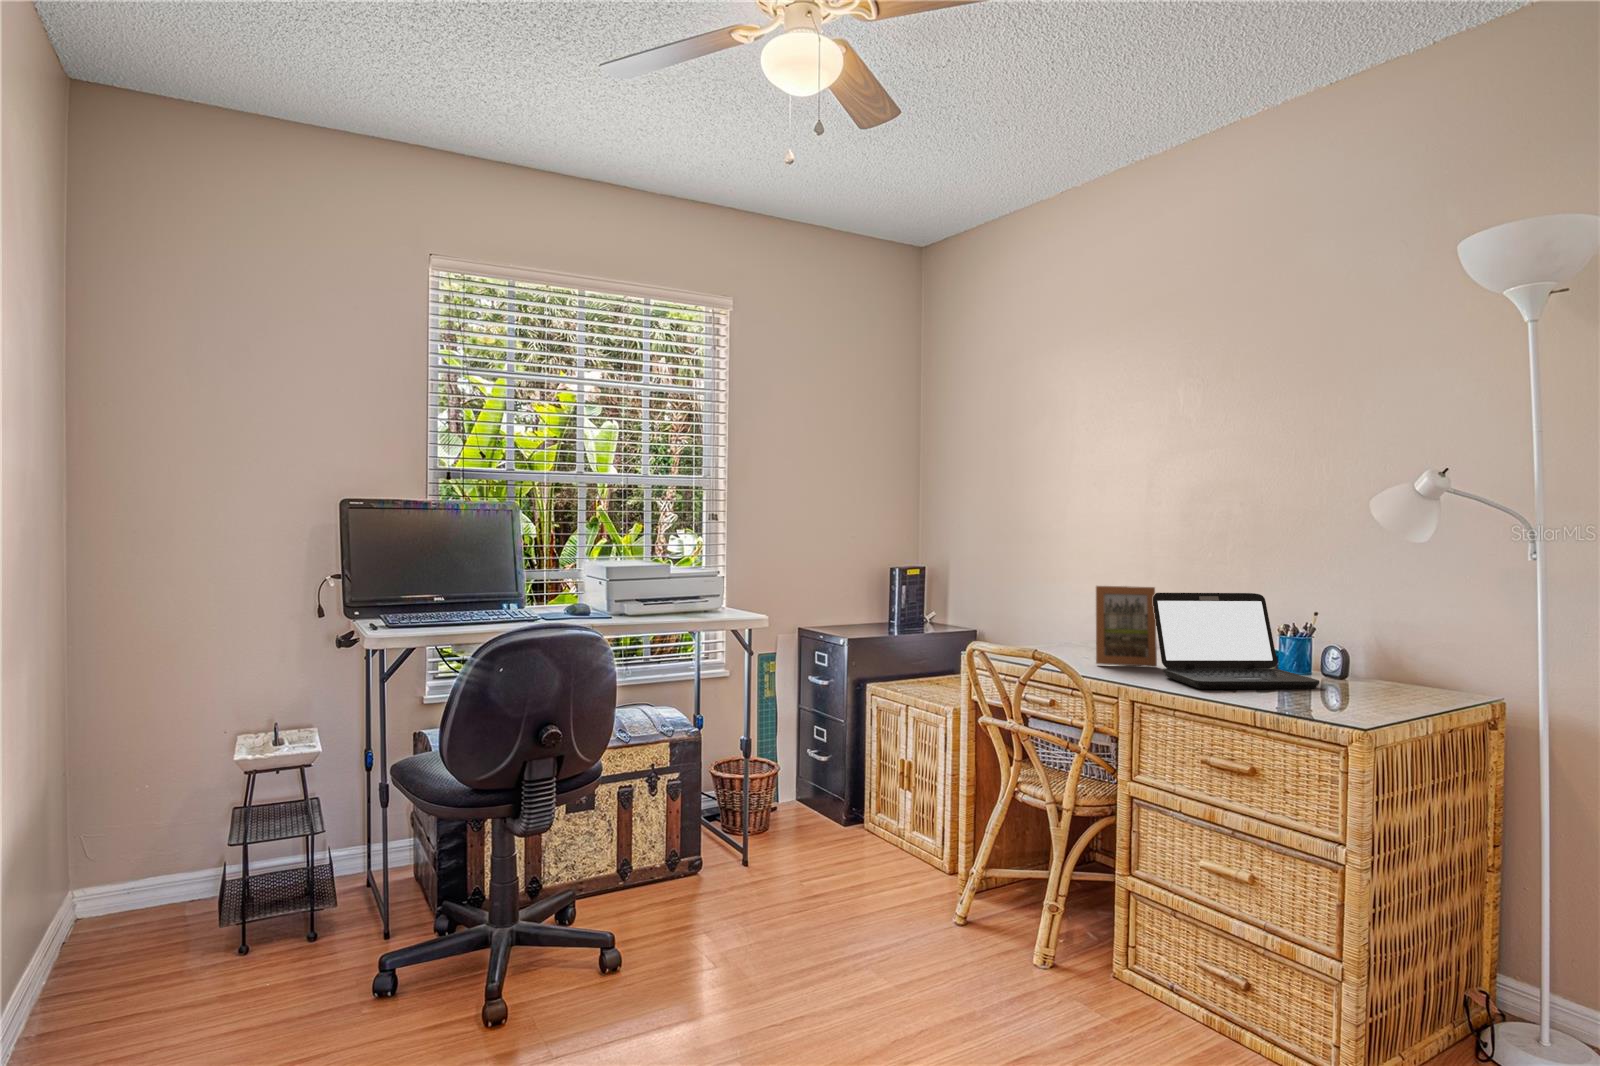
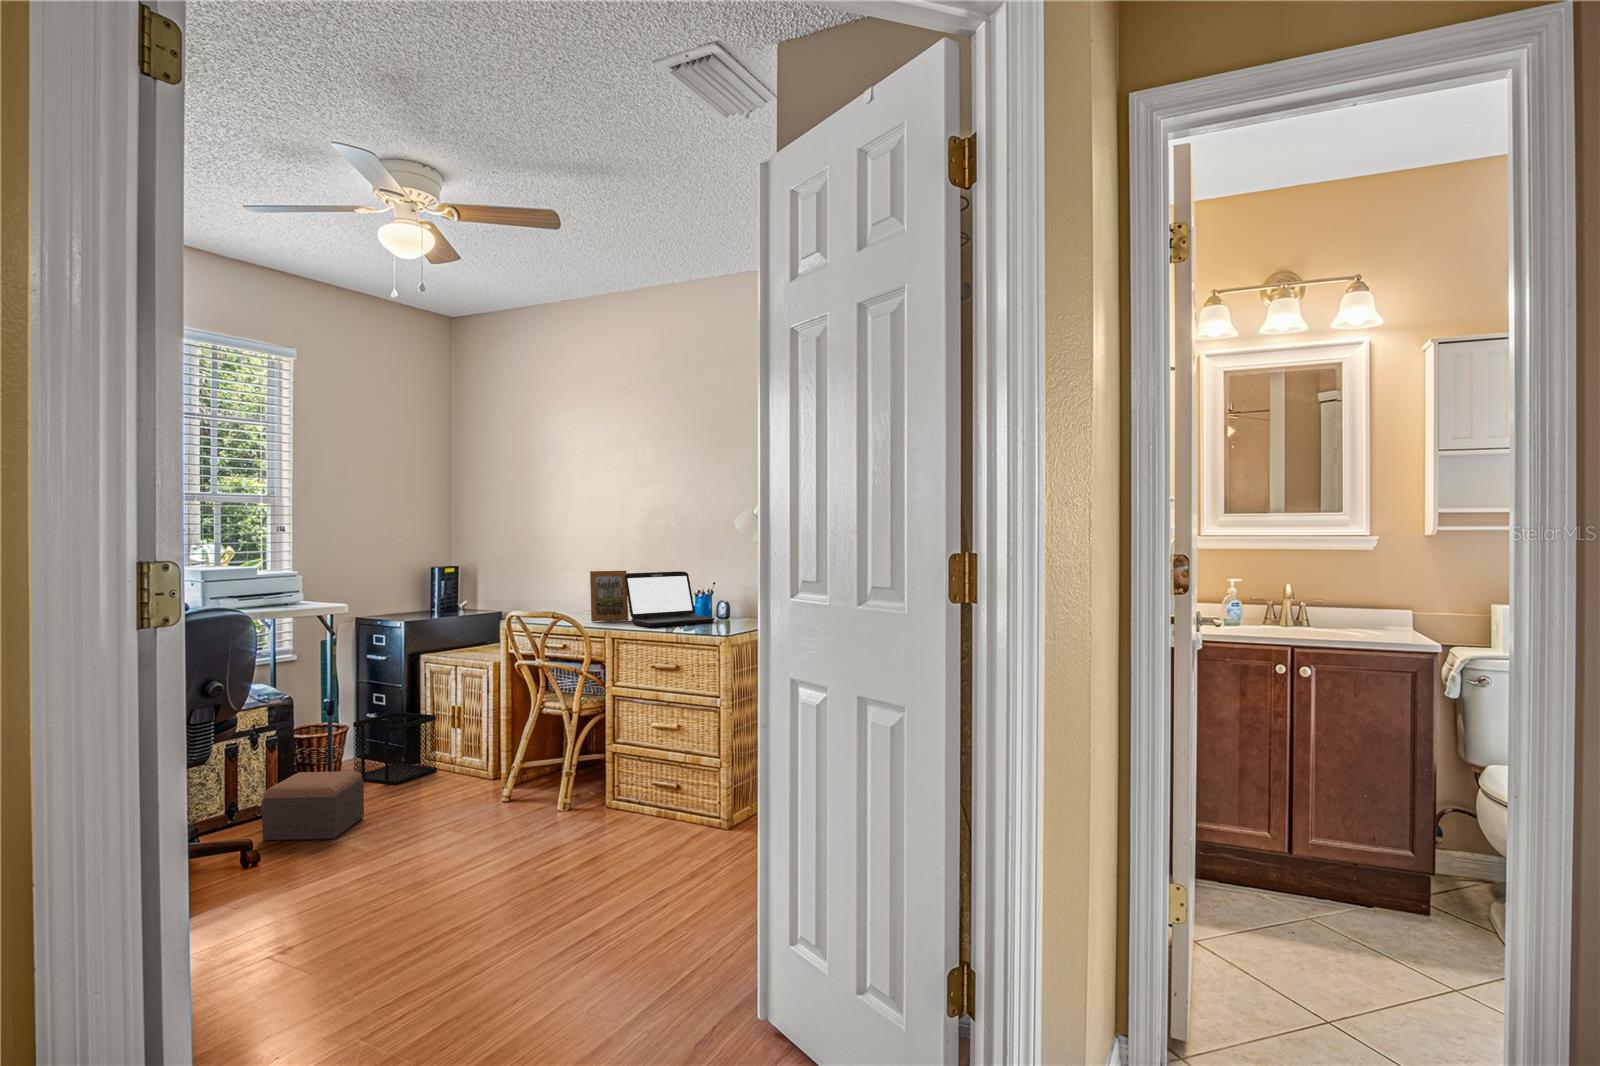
wastebasket: none [782,754,882,857] -> present [353,712,437,785]
footstool: none [642,834,770,946] -> present [262,771,364,841]

